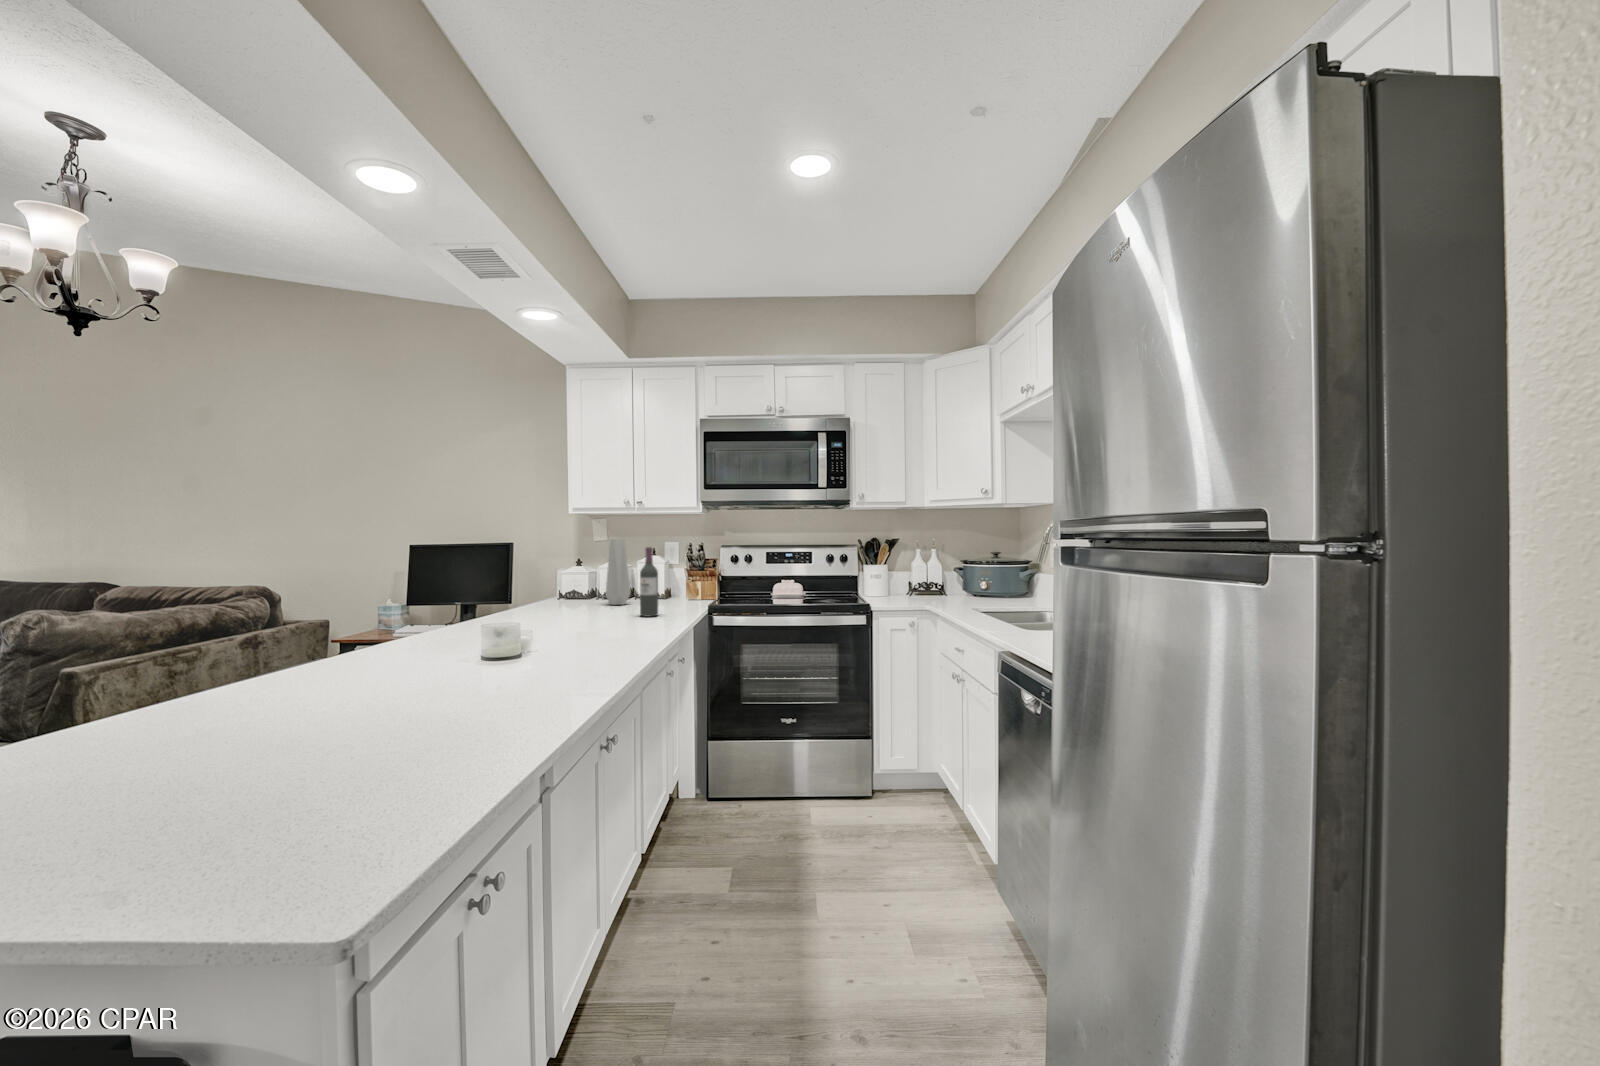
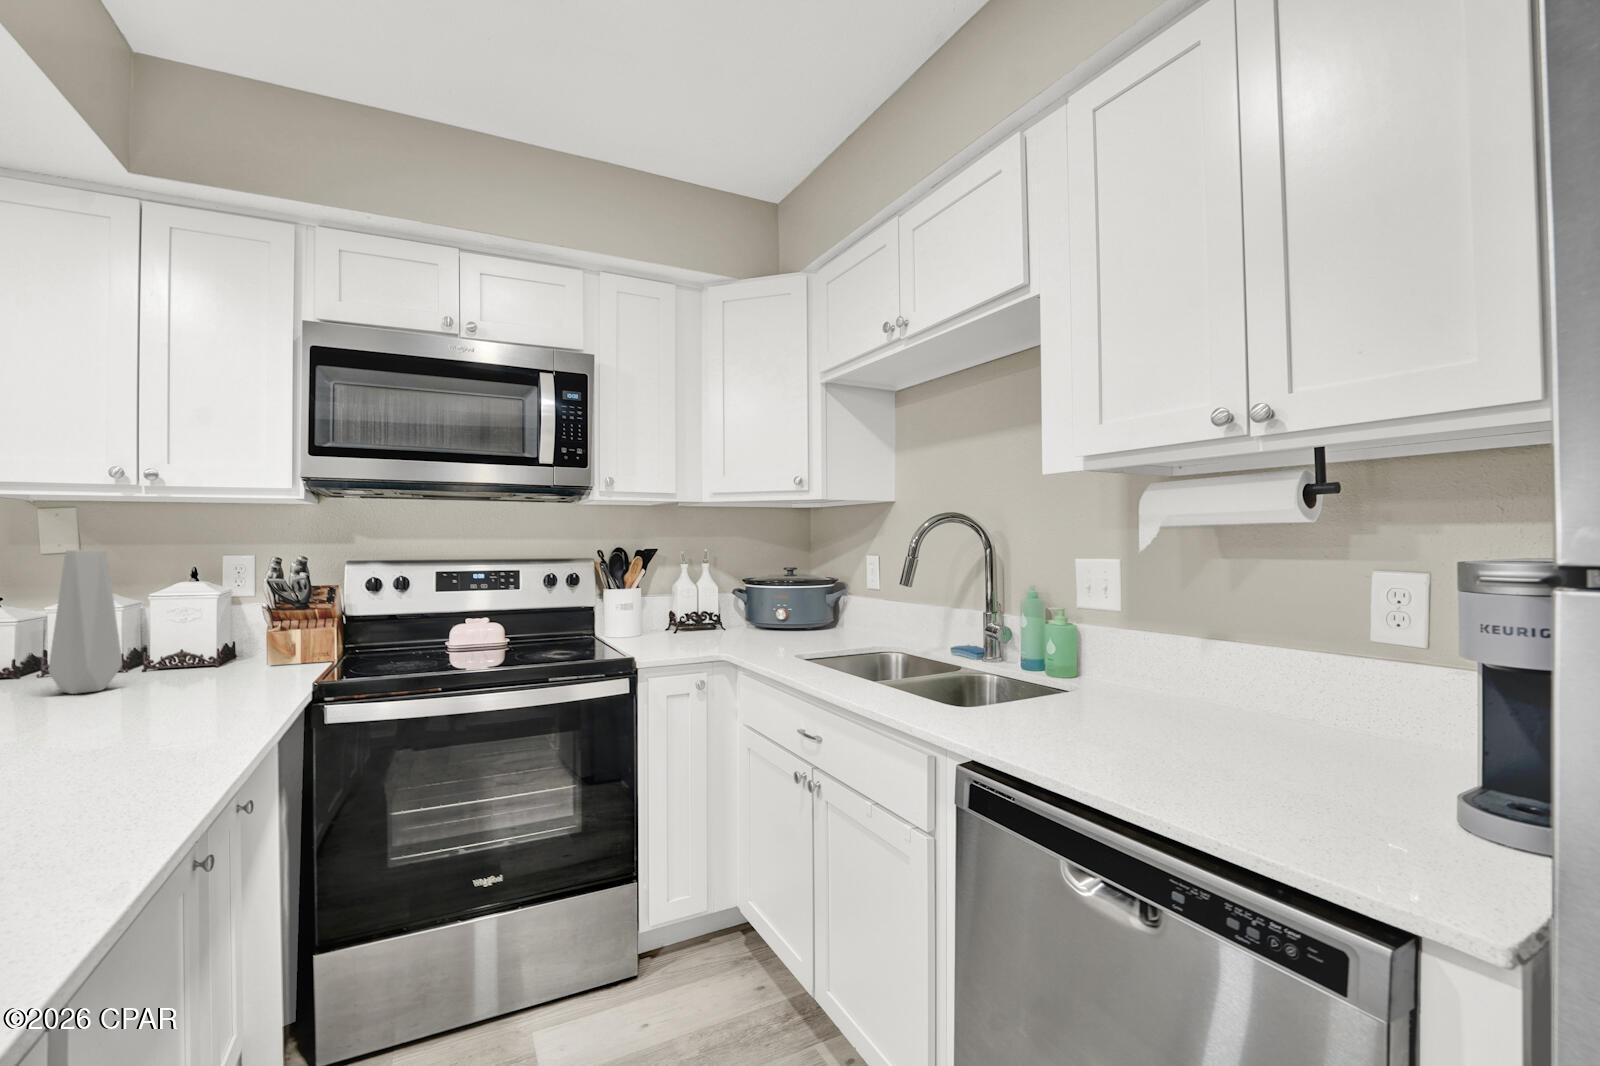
wine bottle: present [640,547,658,617] -> none [134,571,187,727]

